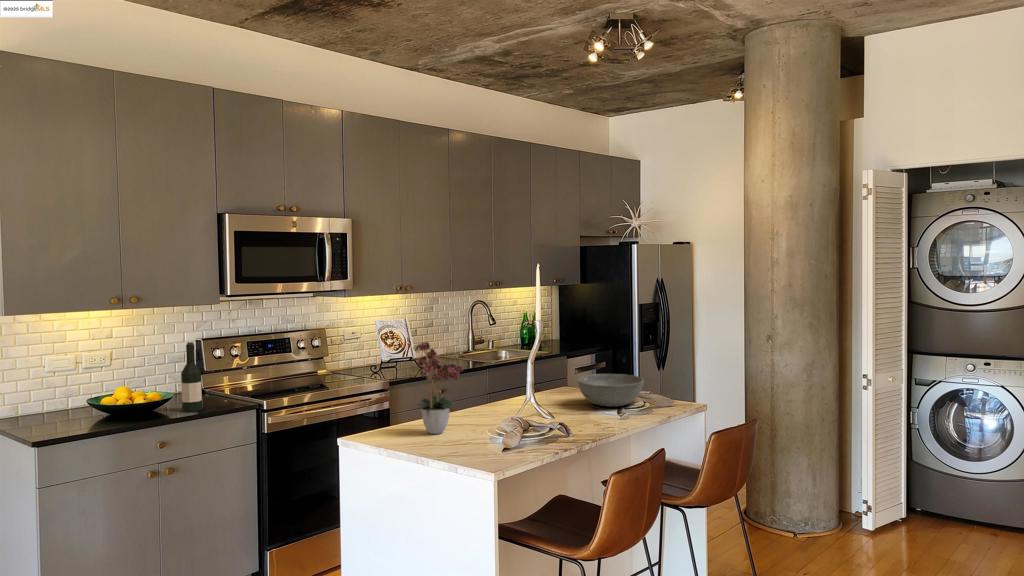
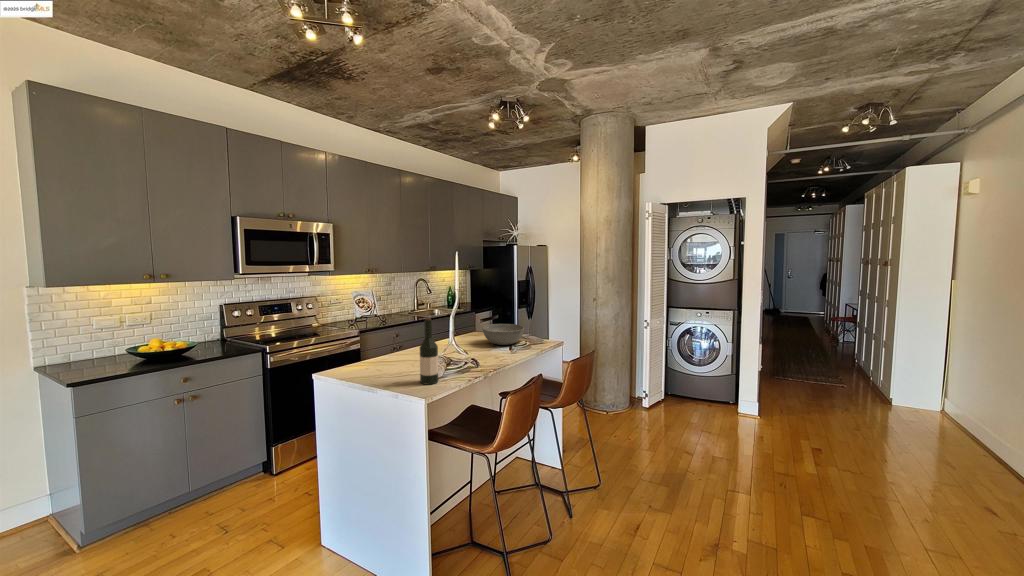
wine bottle: present [181,342,202,412] -> present [420,318,438,385]
flower arrangement: present [412,342,463,434] -> none [367,302,409,368]

